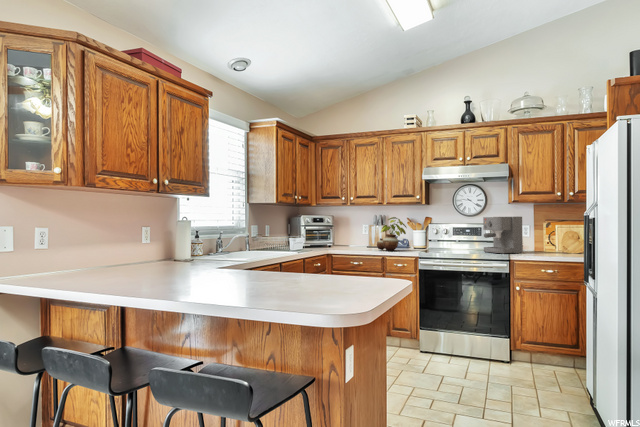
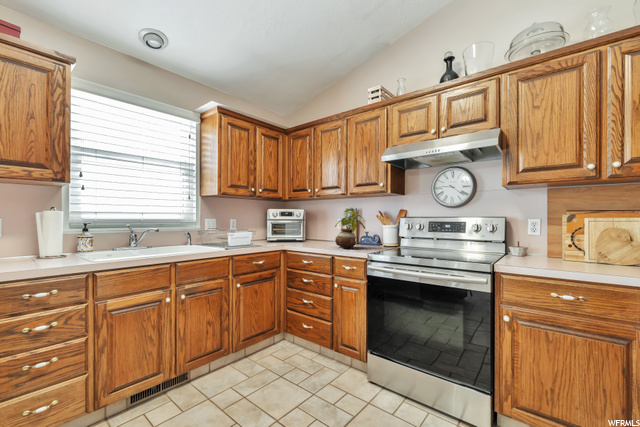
coffee maker: present [483,217,523,254] -> none [457,205,523,261]

